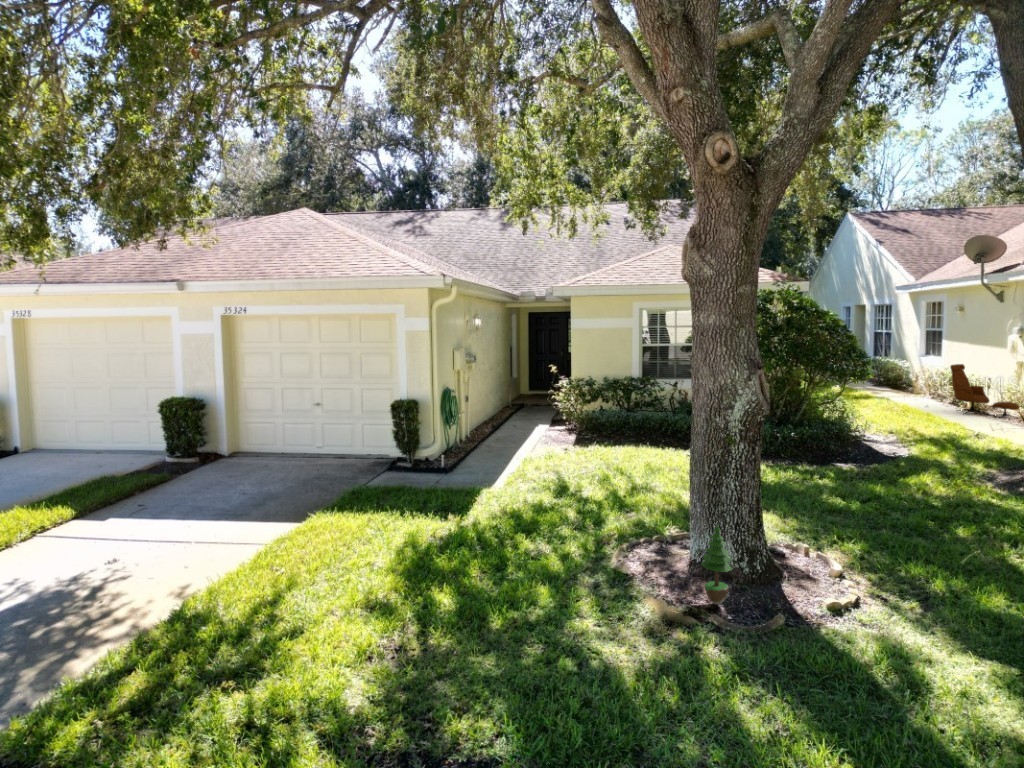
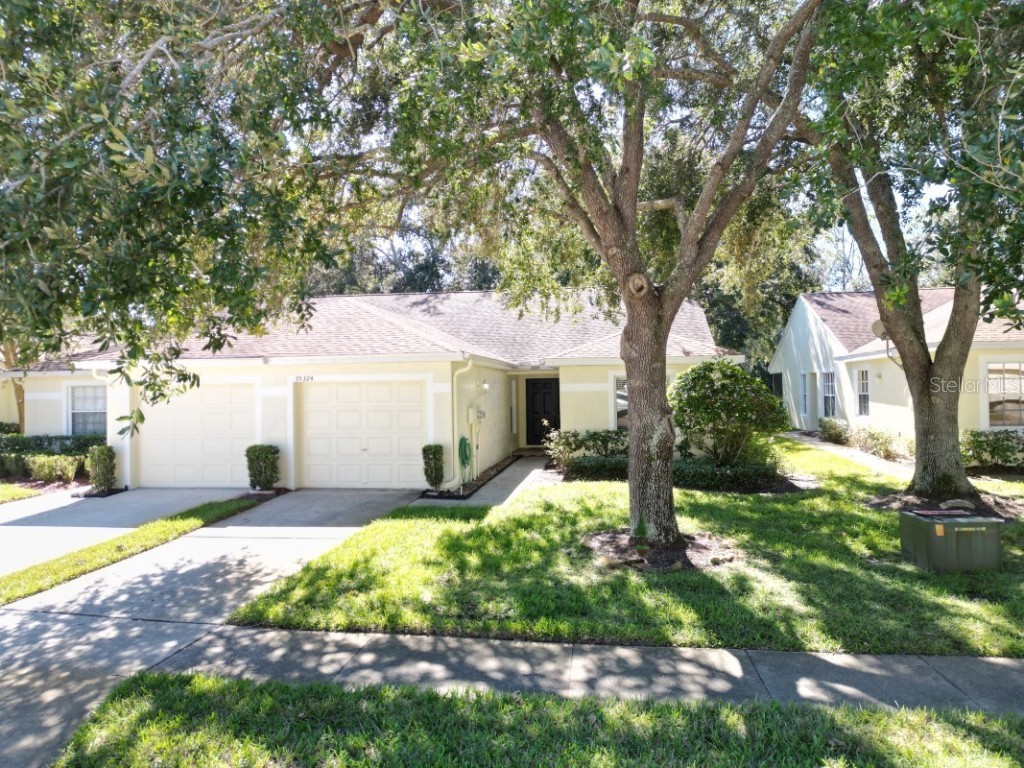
lounge chair: present [950,364,1019,417] -> none [866,420,918,464]

